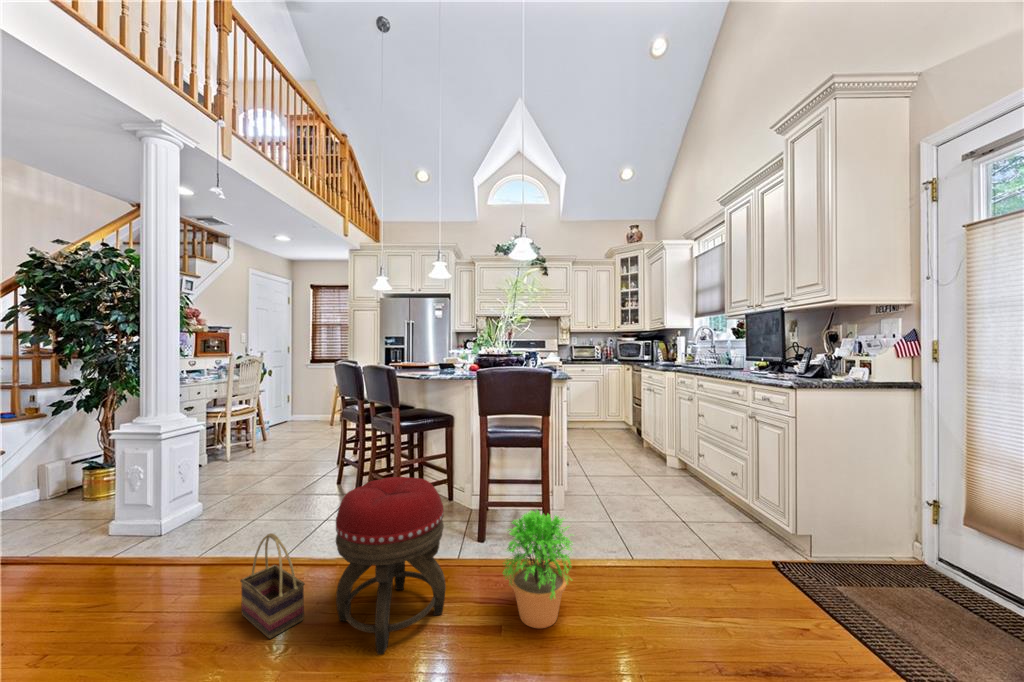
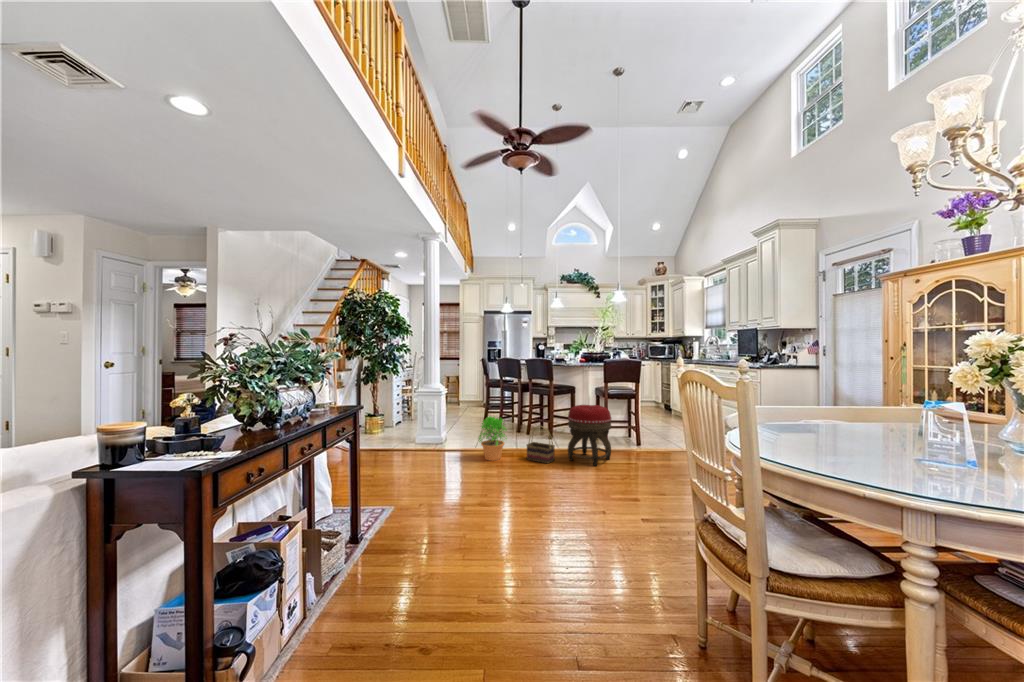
potted plant: present [503,510,573,628] -> present [479,416,507,461]

